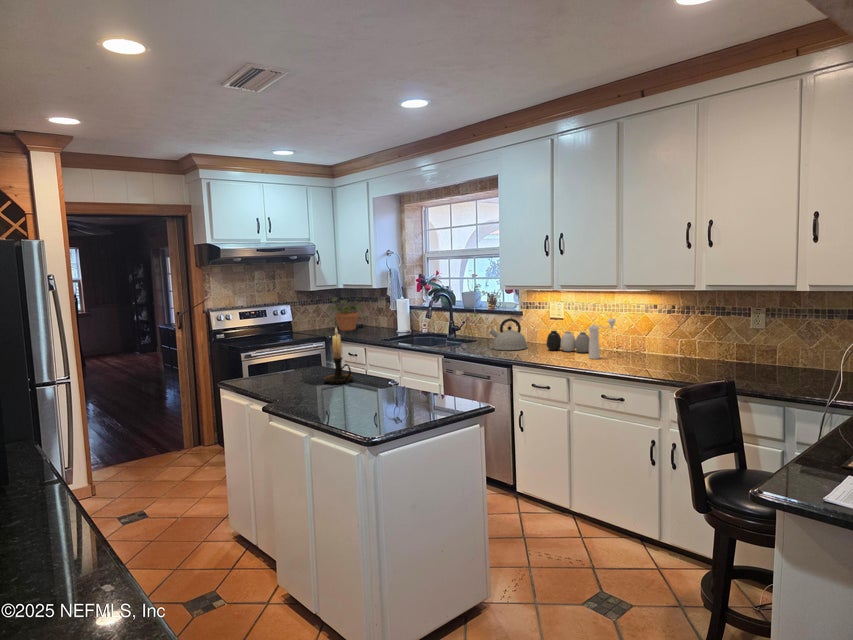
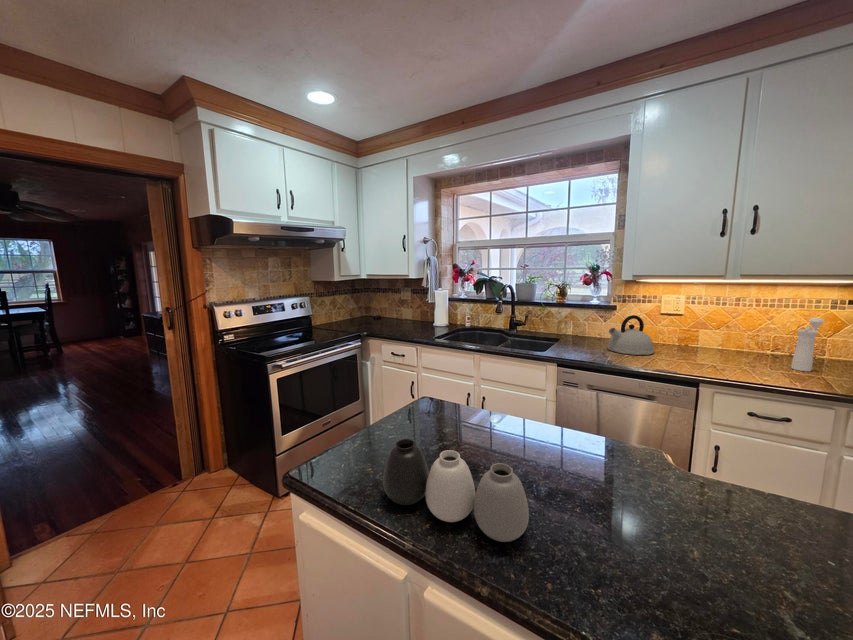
potted plant: present [330,297,362,331] -> none [352,287,389,323]
candle holder: present [324,328,354,384] -> none [576,361,685,501]
vase: present [546,331,590,353] -> present [383,439,529,542]

